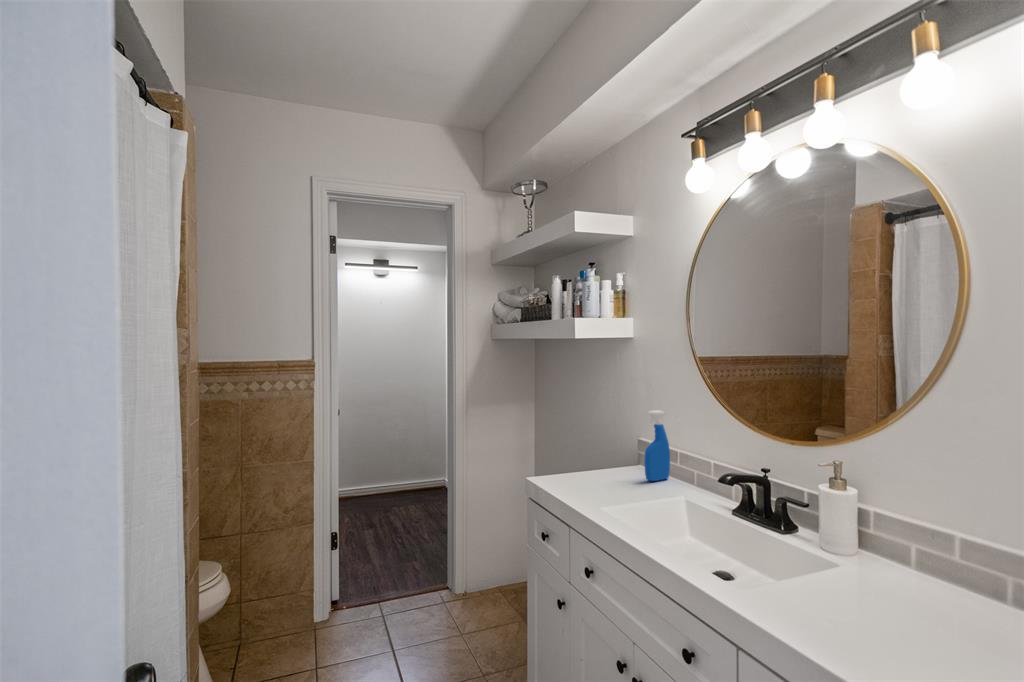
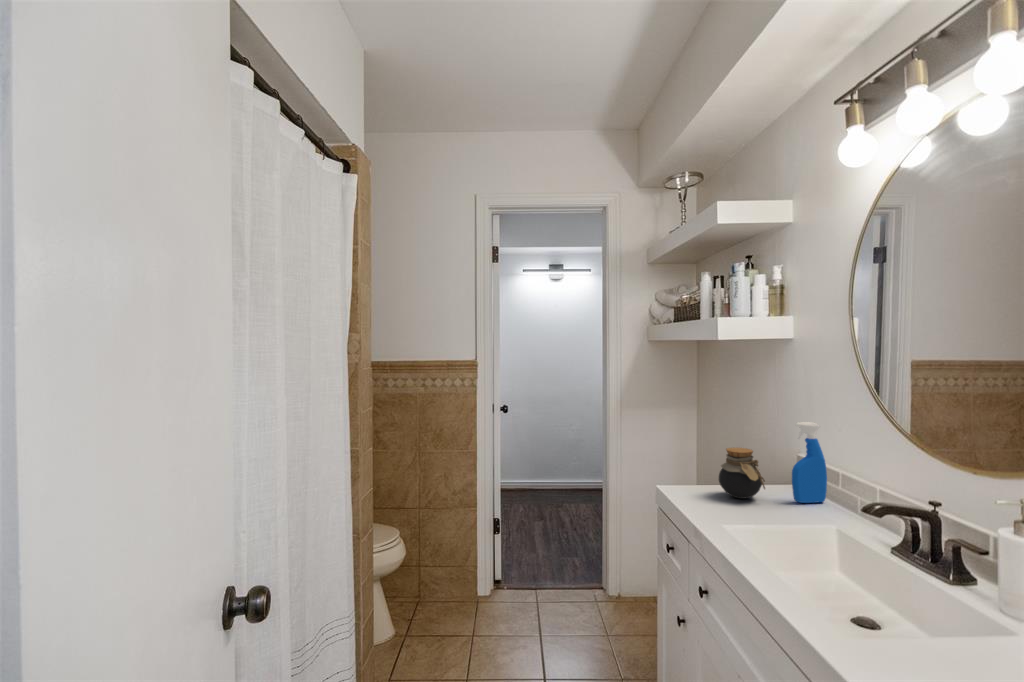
jar: none [585,437,626,483] -> present [719,448,765,499]

